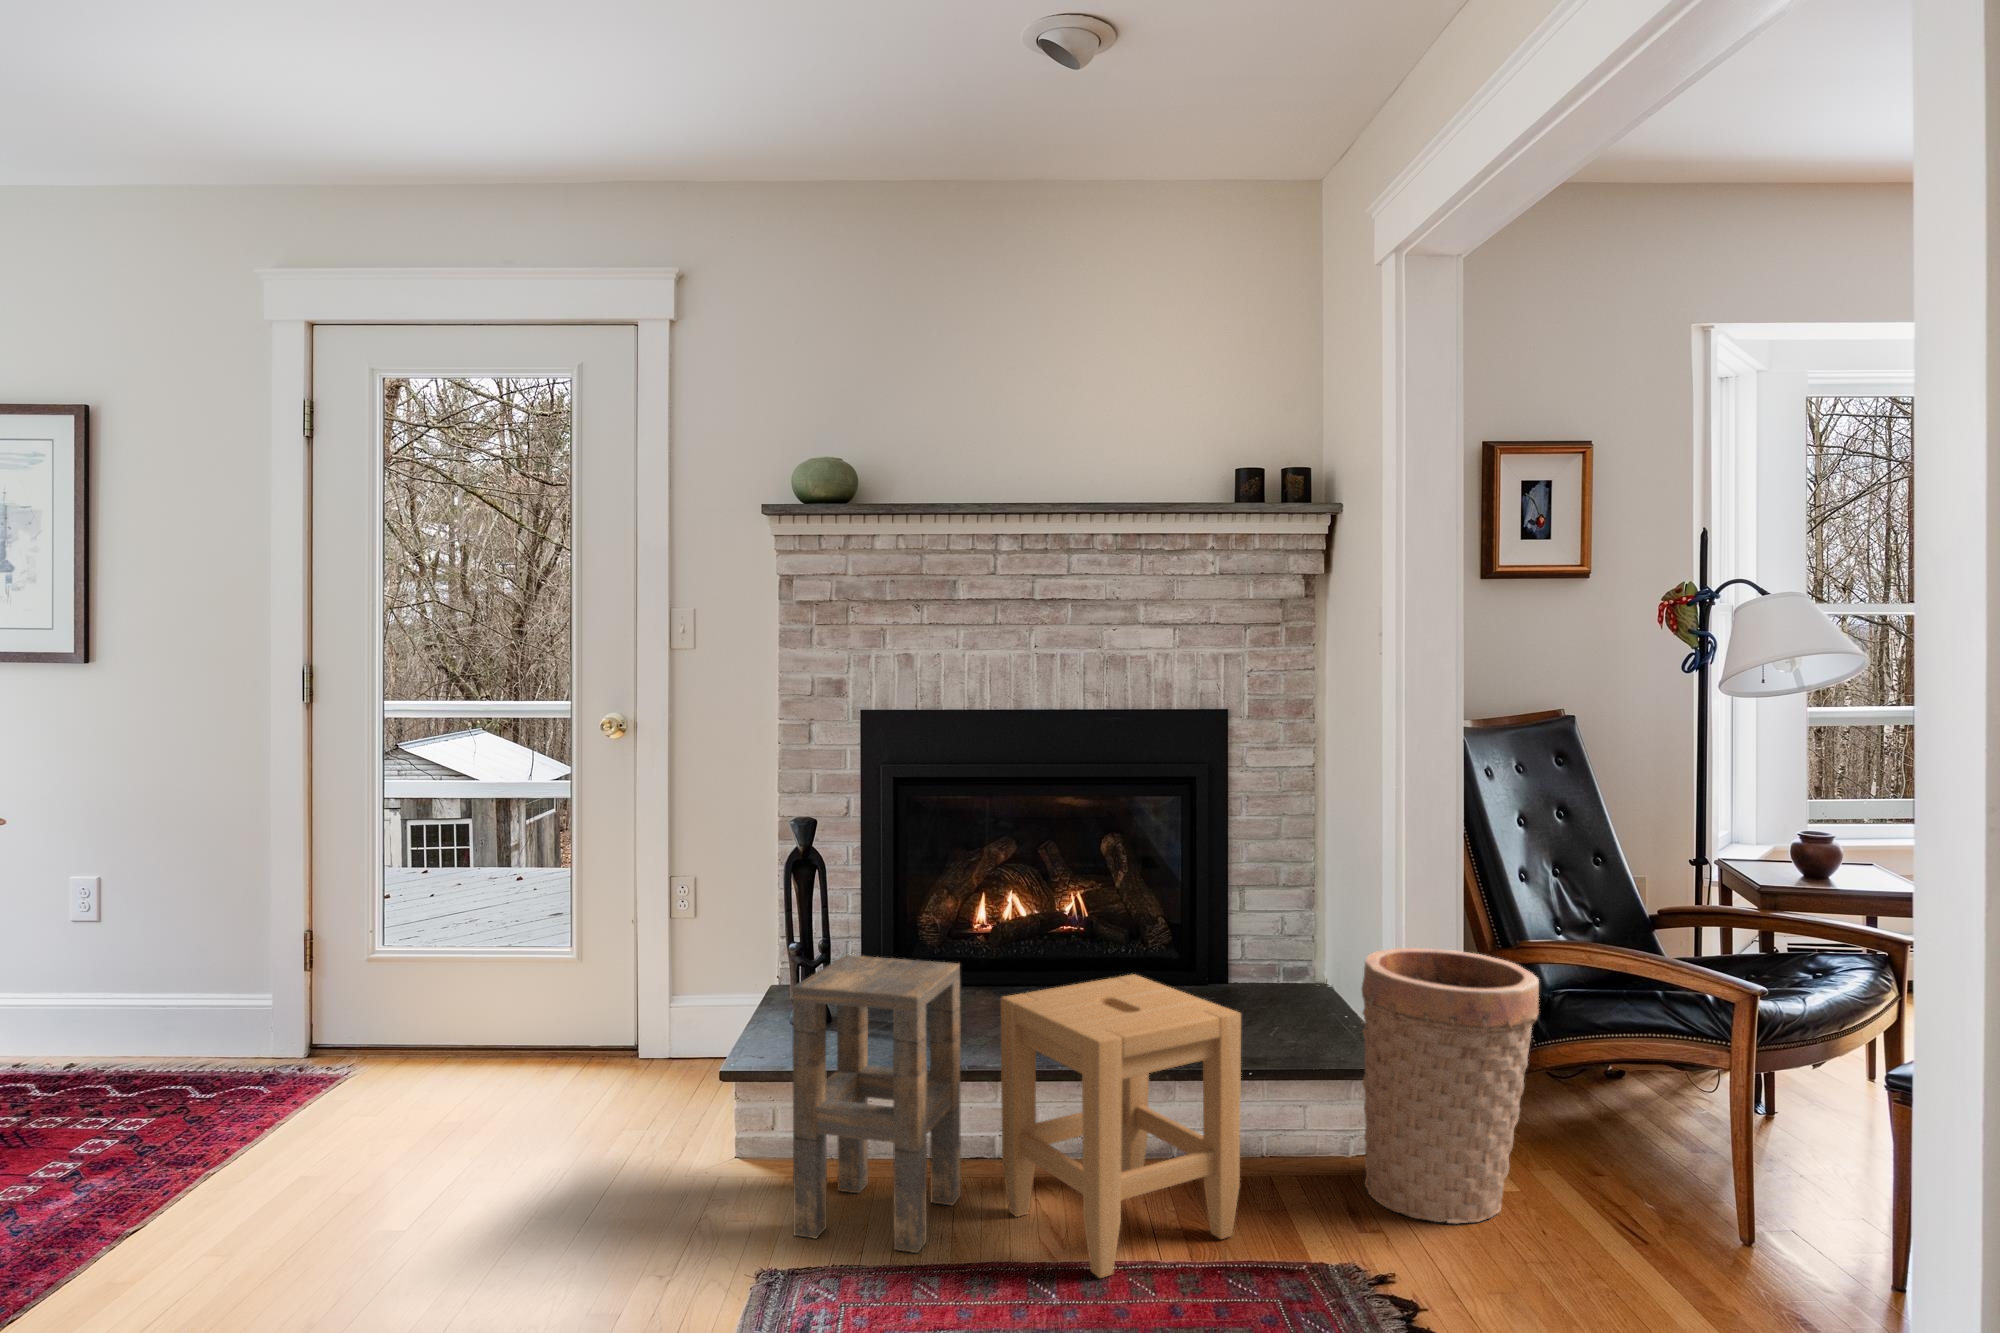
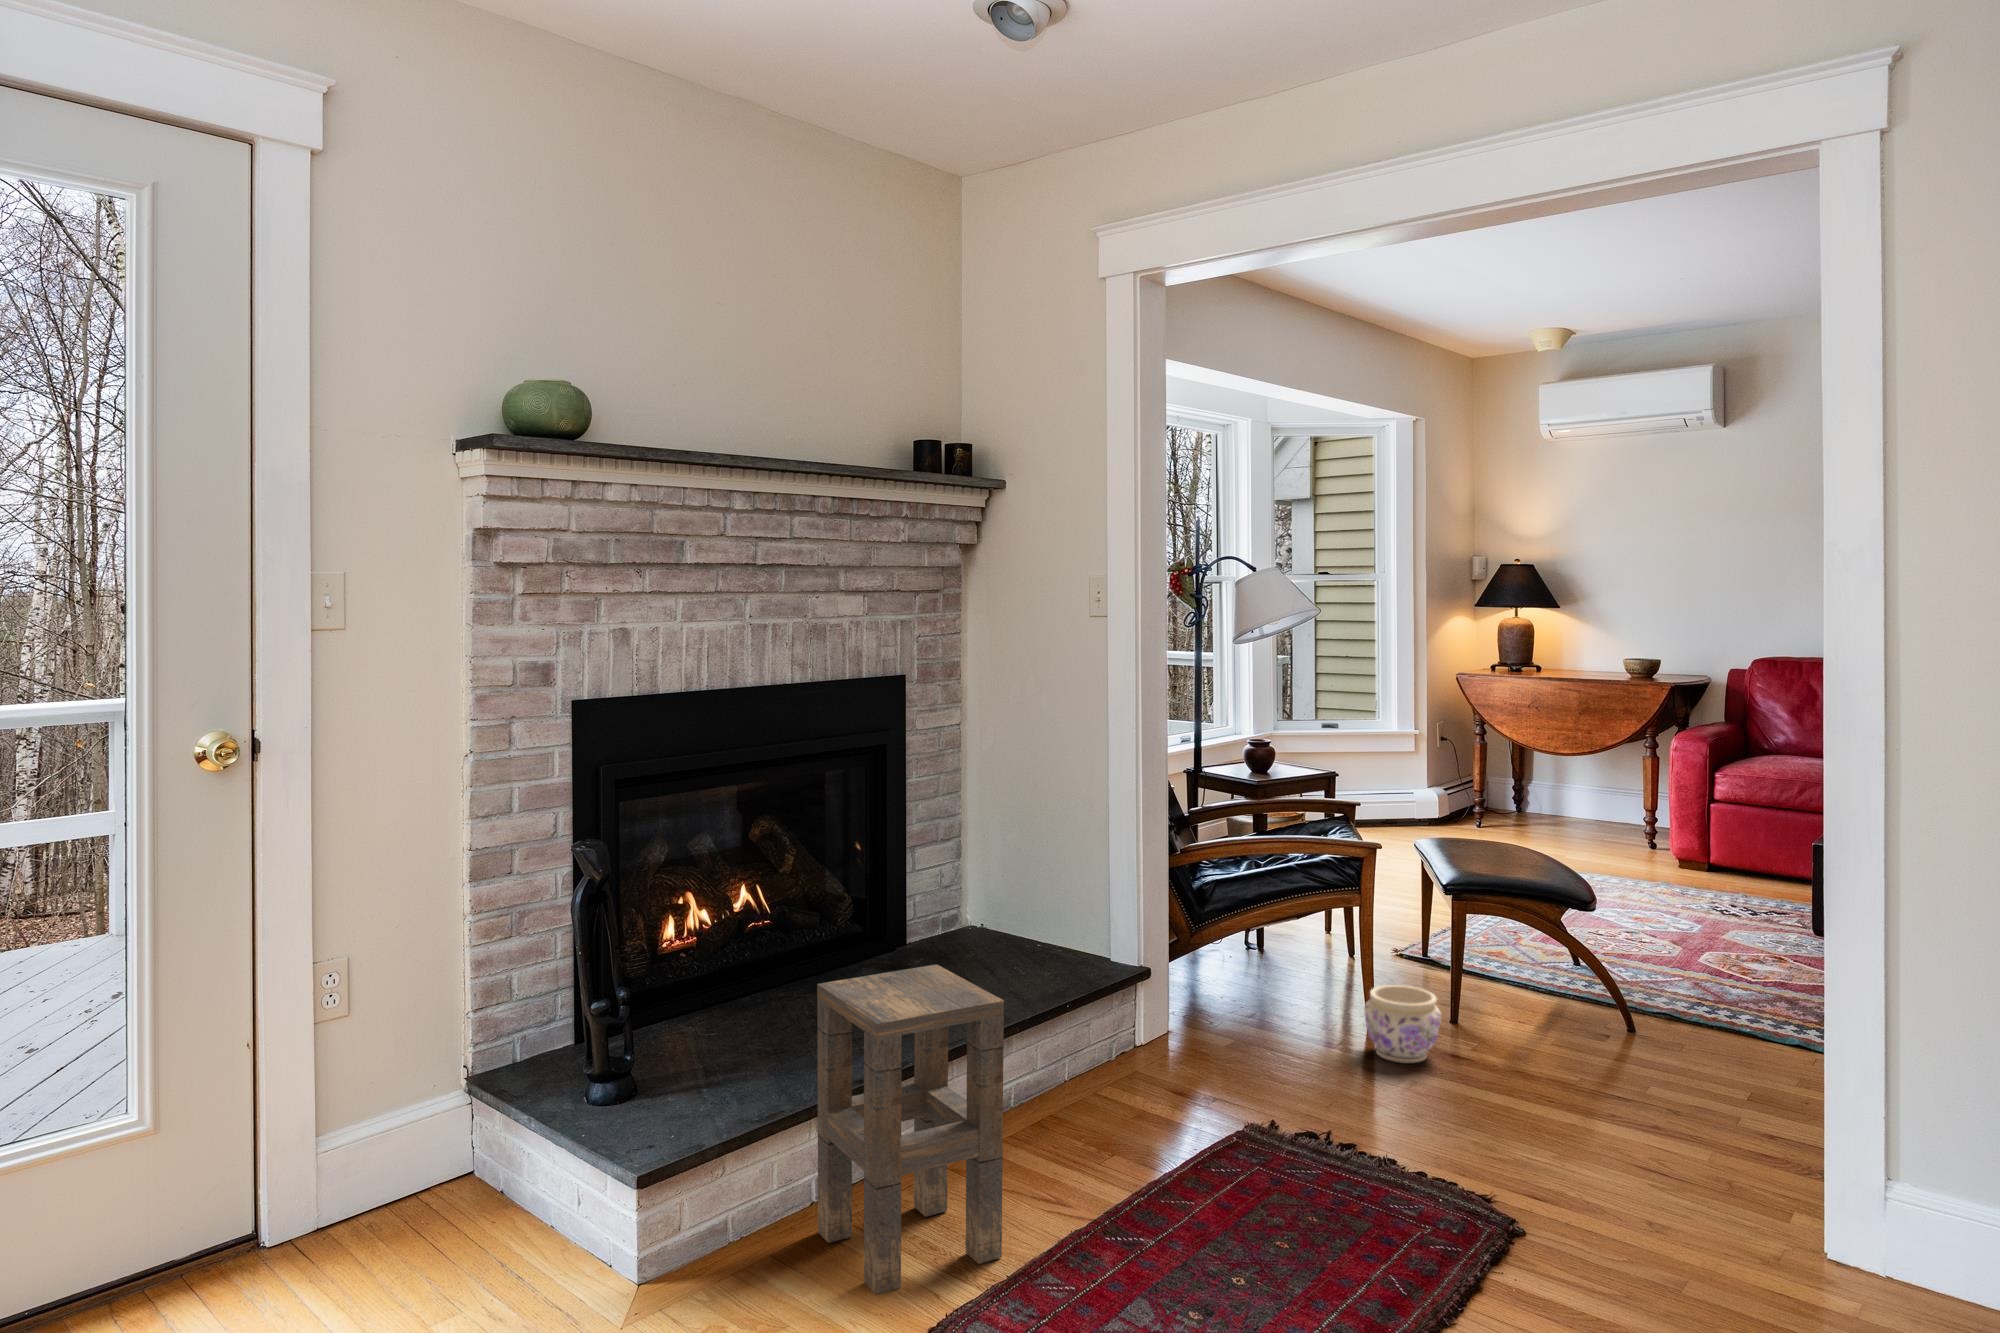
basket: present [1362,948,1539,1223] -> none [1152,870,1292,1090]
stool: present [1001,974,1241,1278] -> none [990,942,1173,1212]
planter: none [1674,1161,1796,1284] -> present [1364,985,1441,1064]

